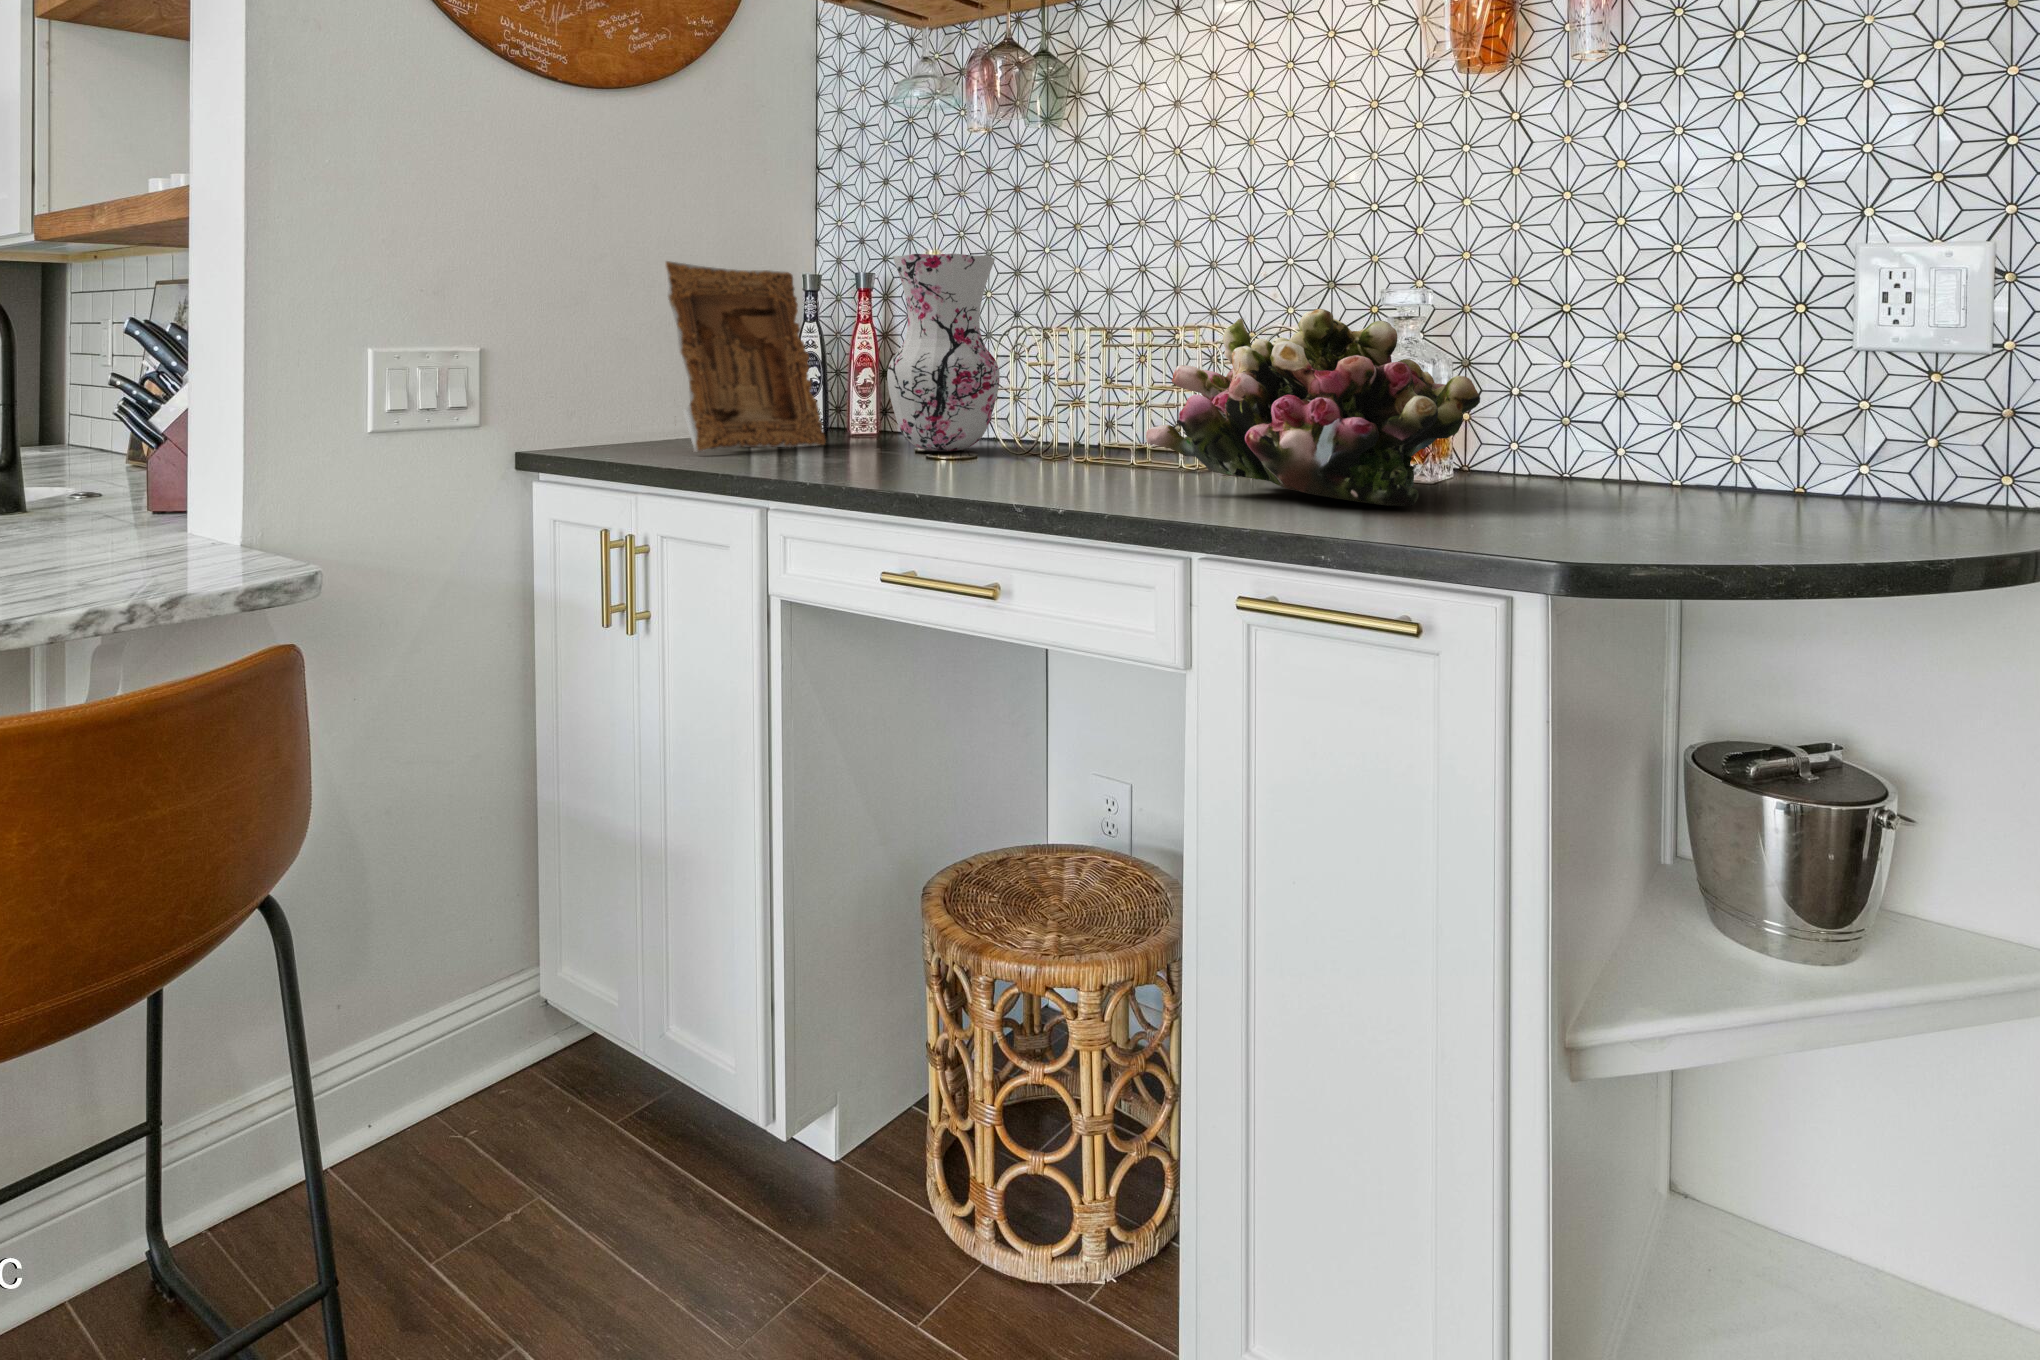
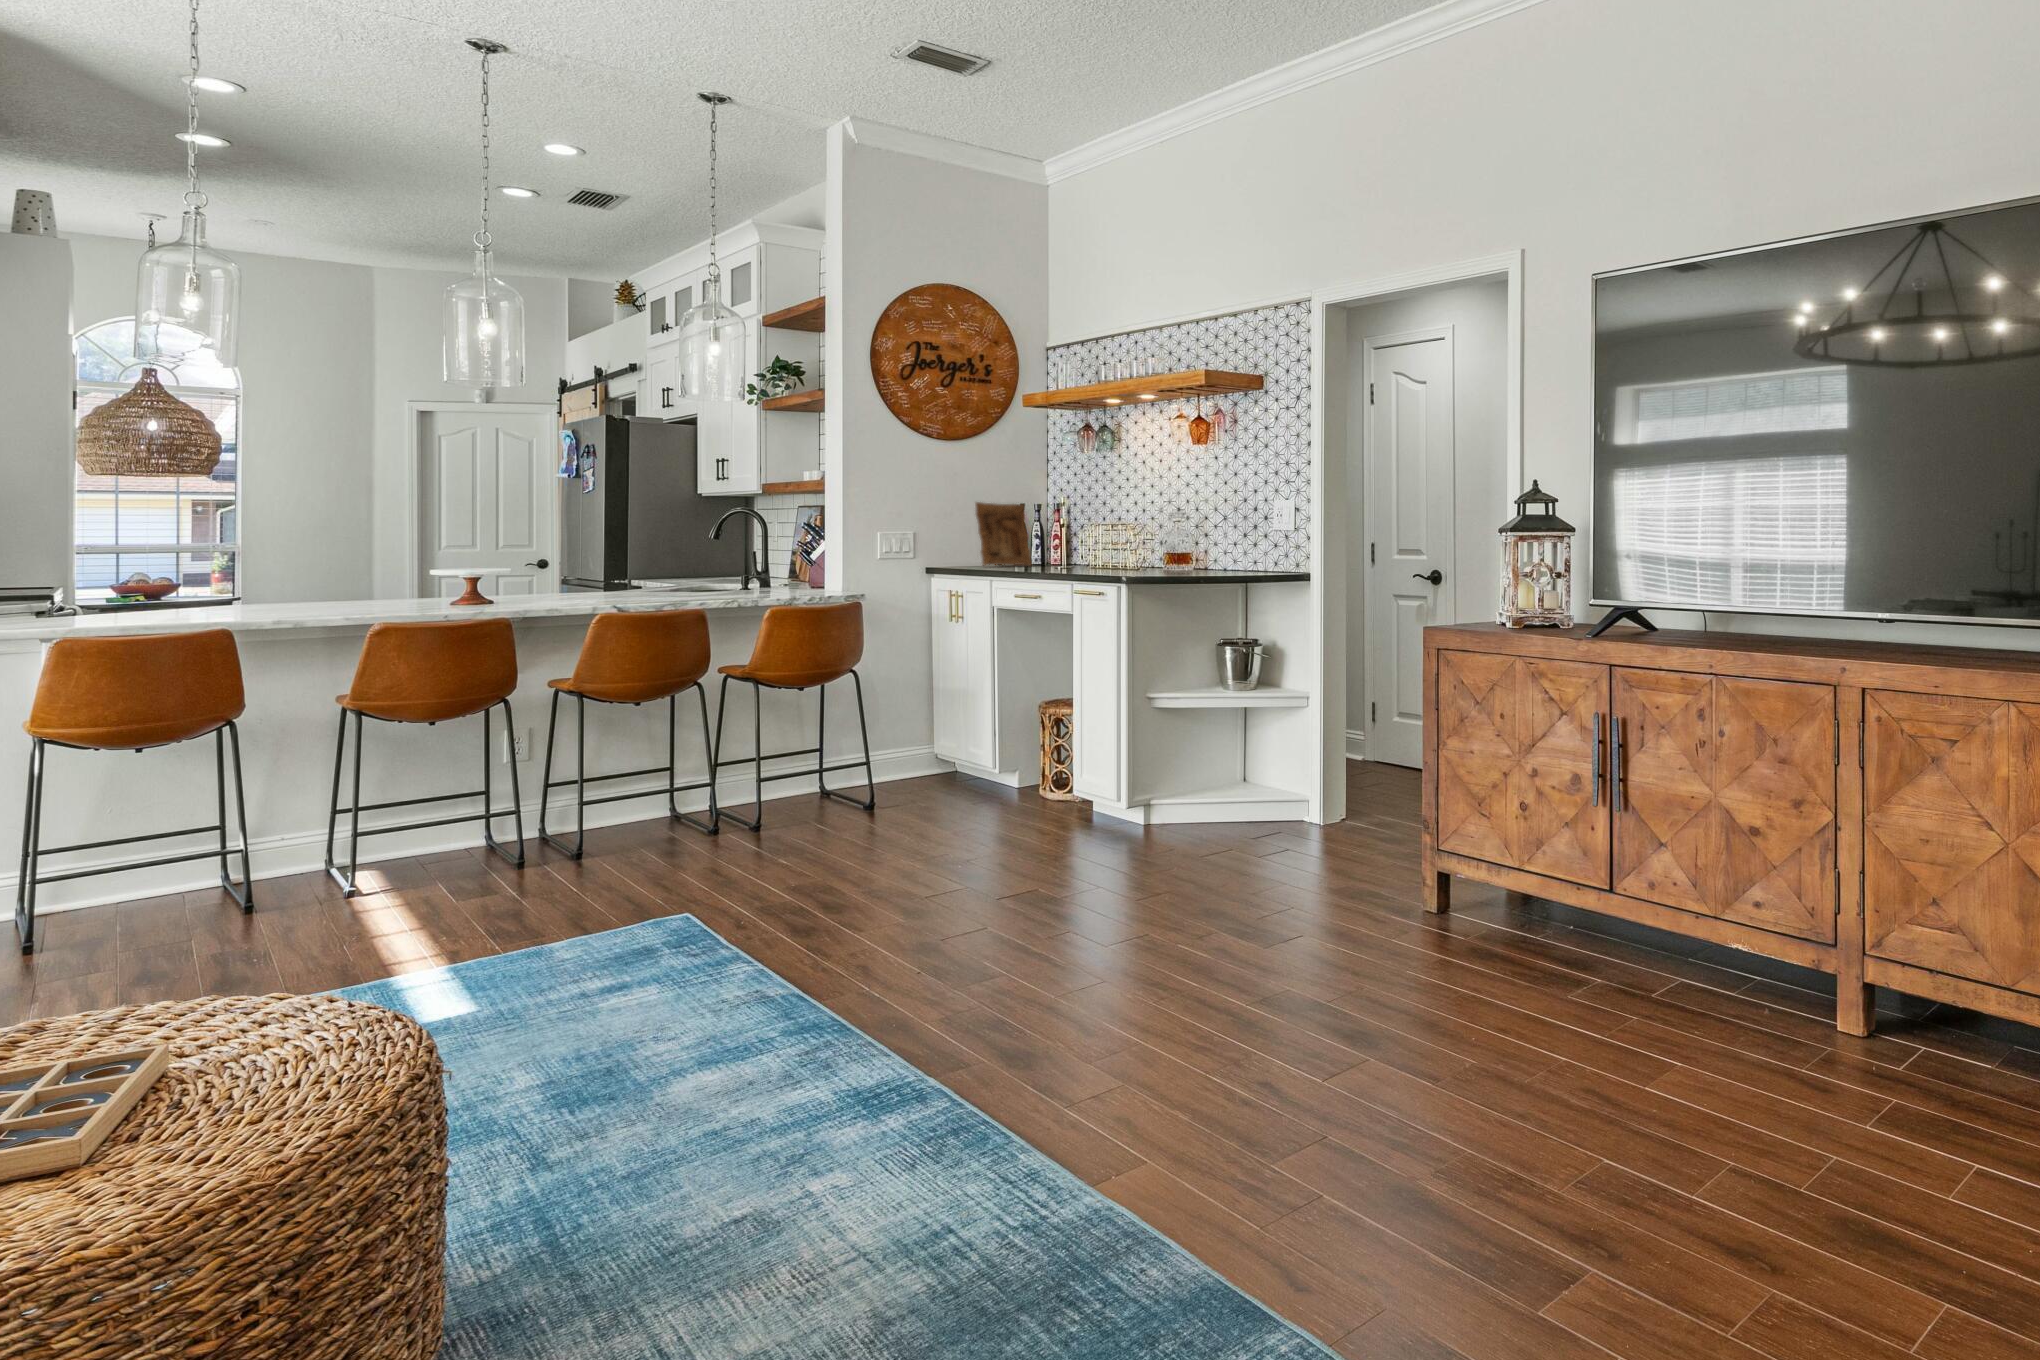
vase: present [887,253,1000,451] -> none [1047,500,1087,566]
flower arrangement: present [1146,309,1480,506] -> none [1089,520,1180,574]

